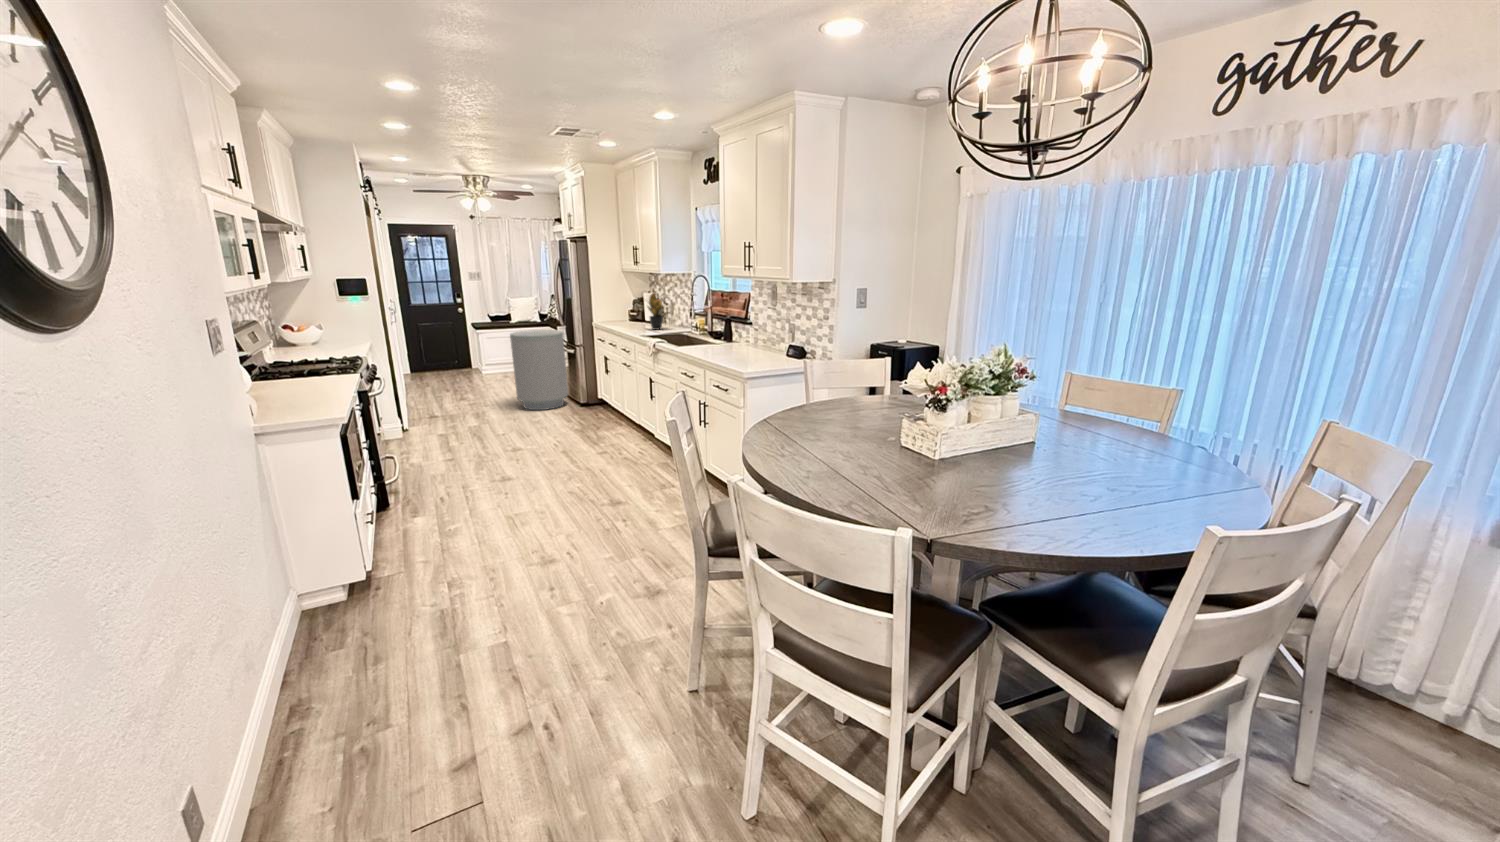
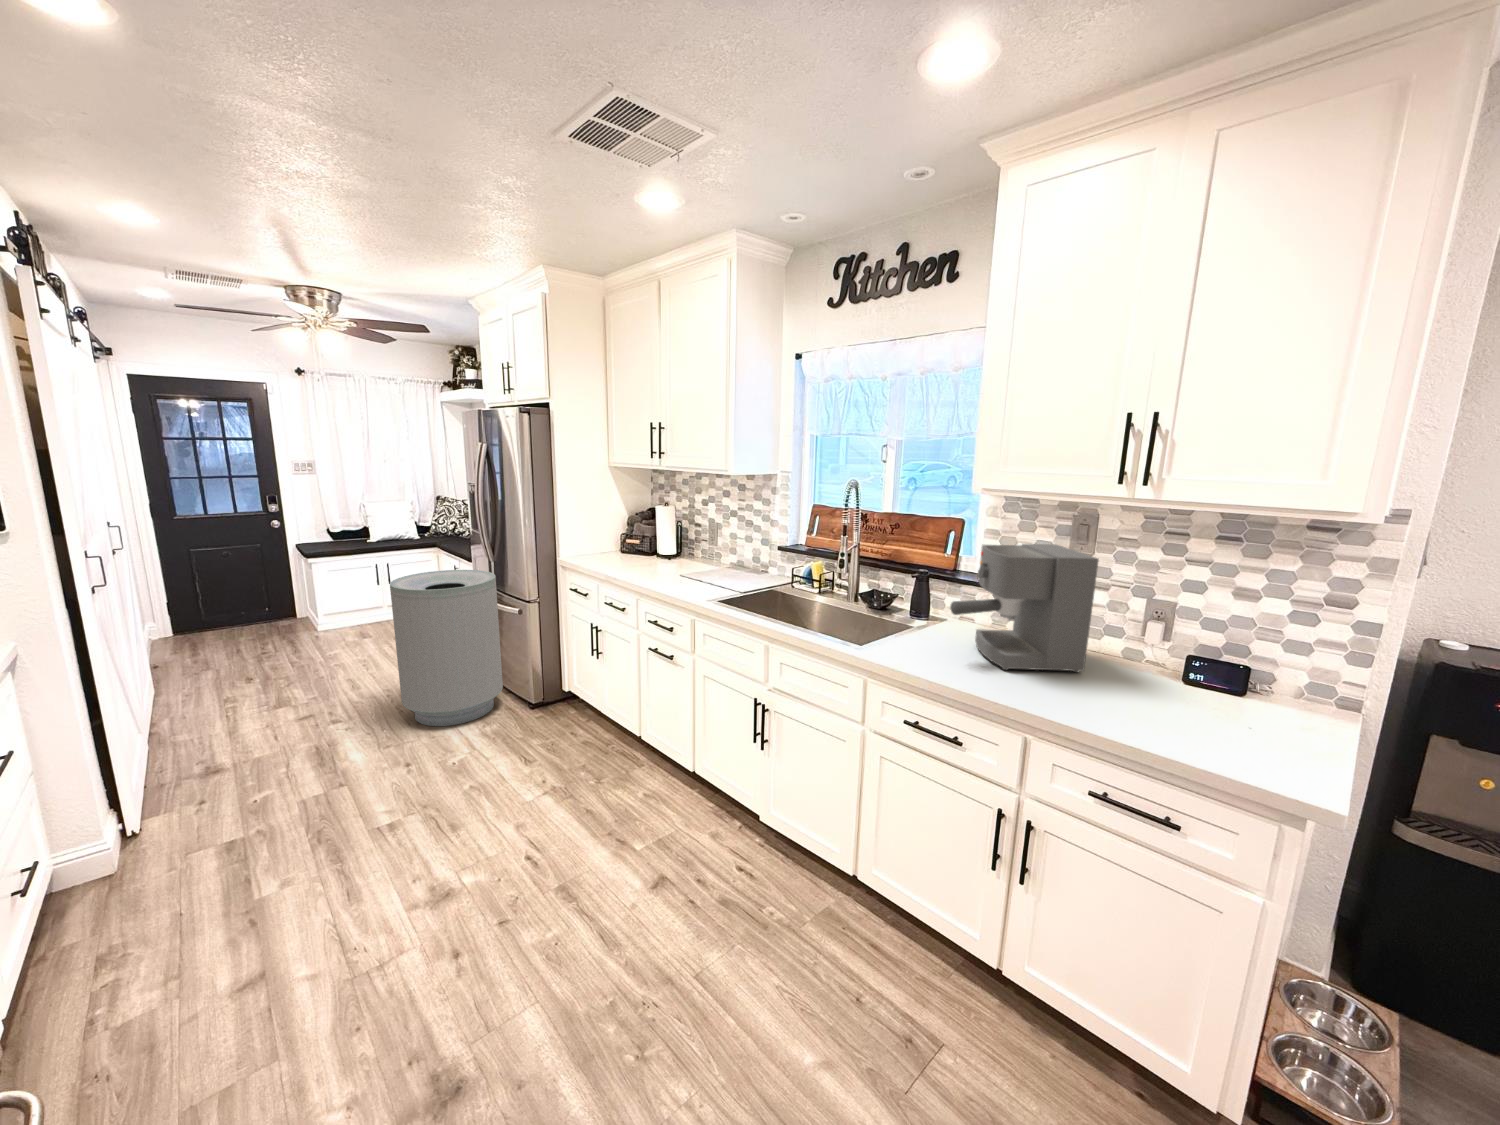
potted plant: present [648,293,663,330] -> none [681,507,727,578]
coffee maker: none [703,300,760,352] -> present [950,544,1099,672]

